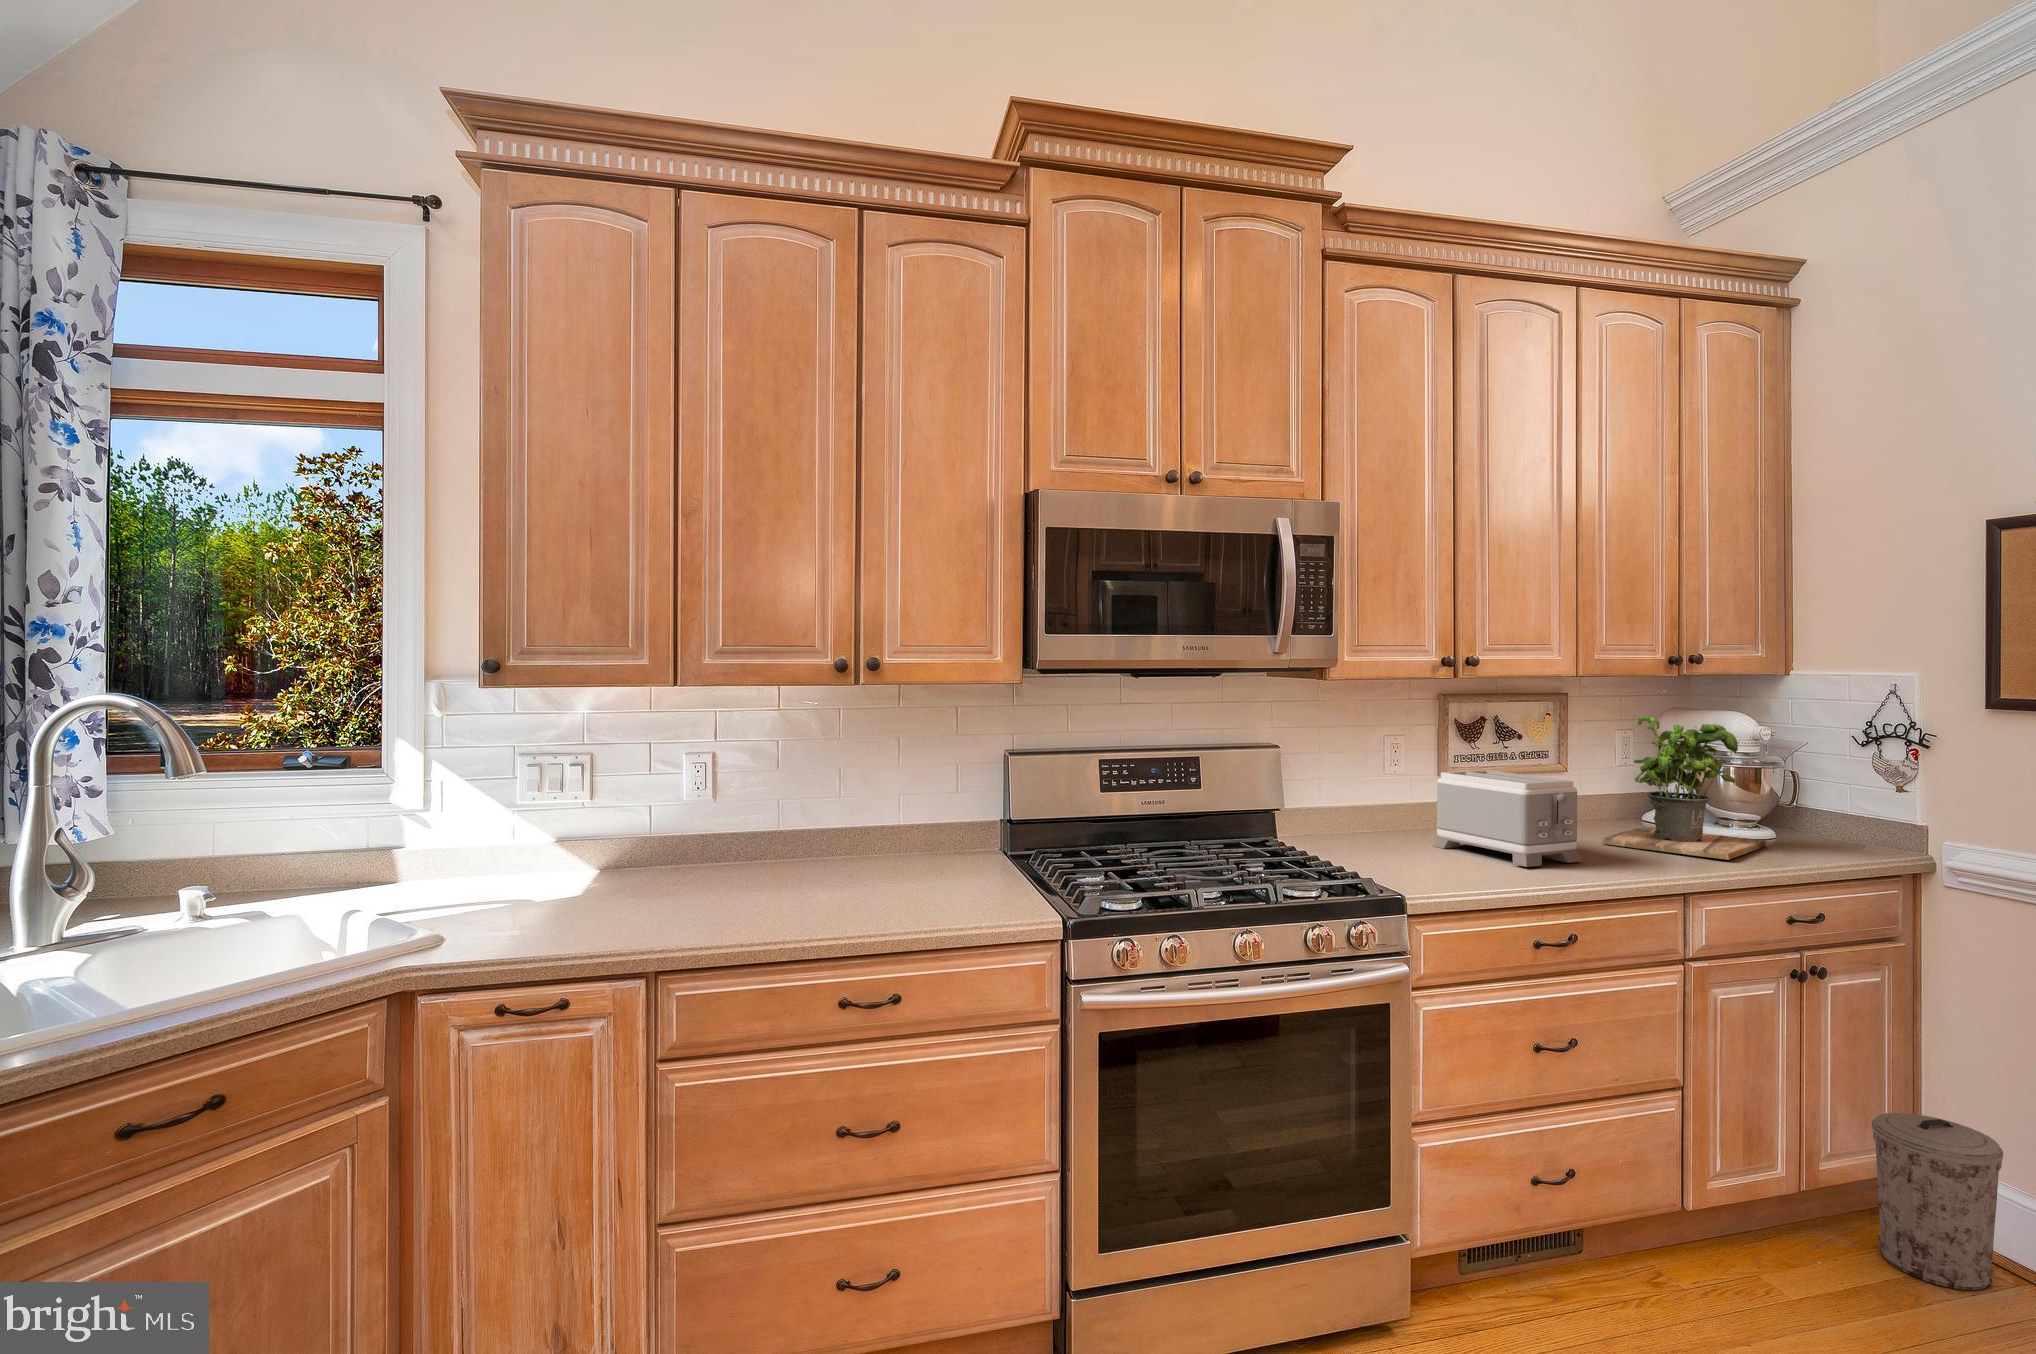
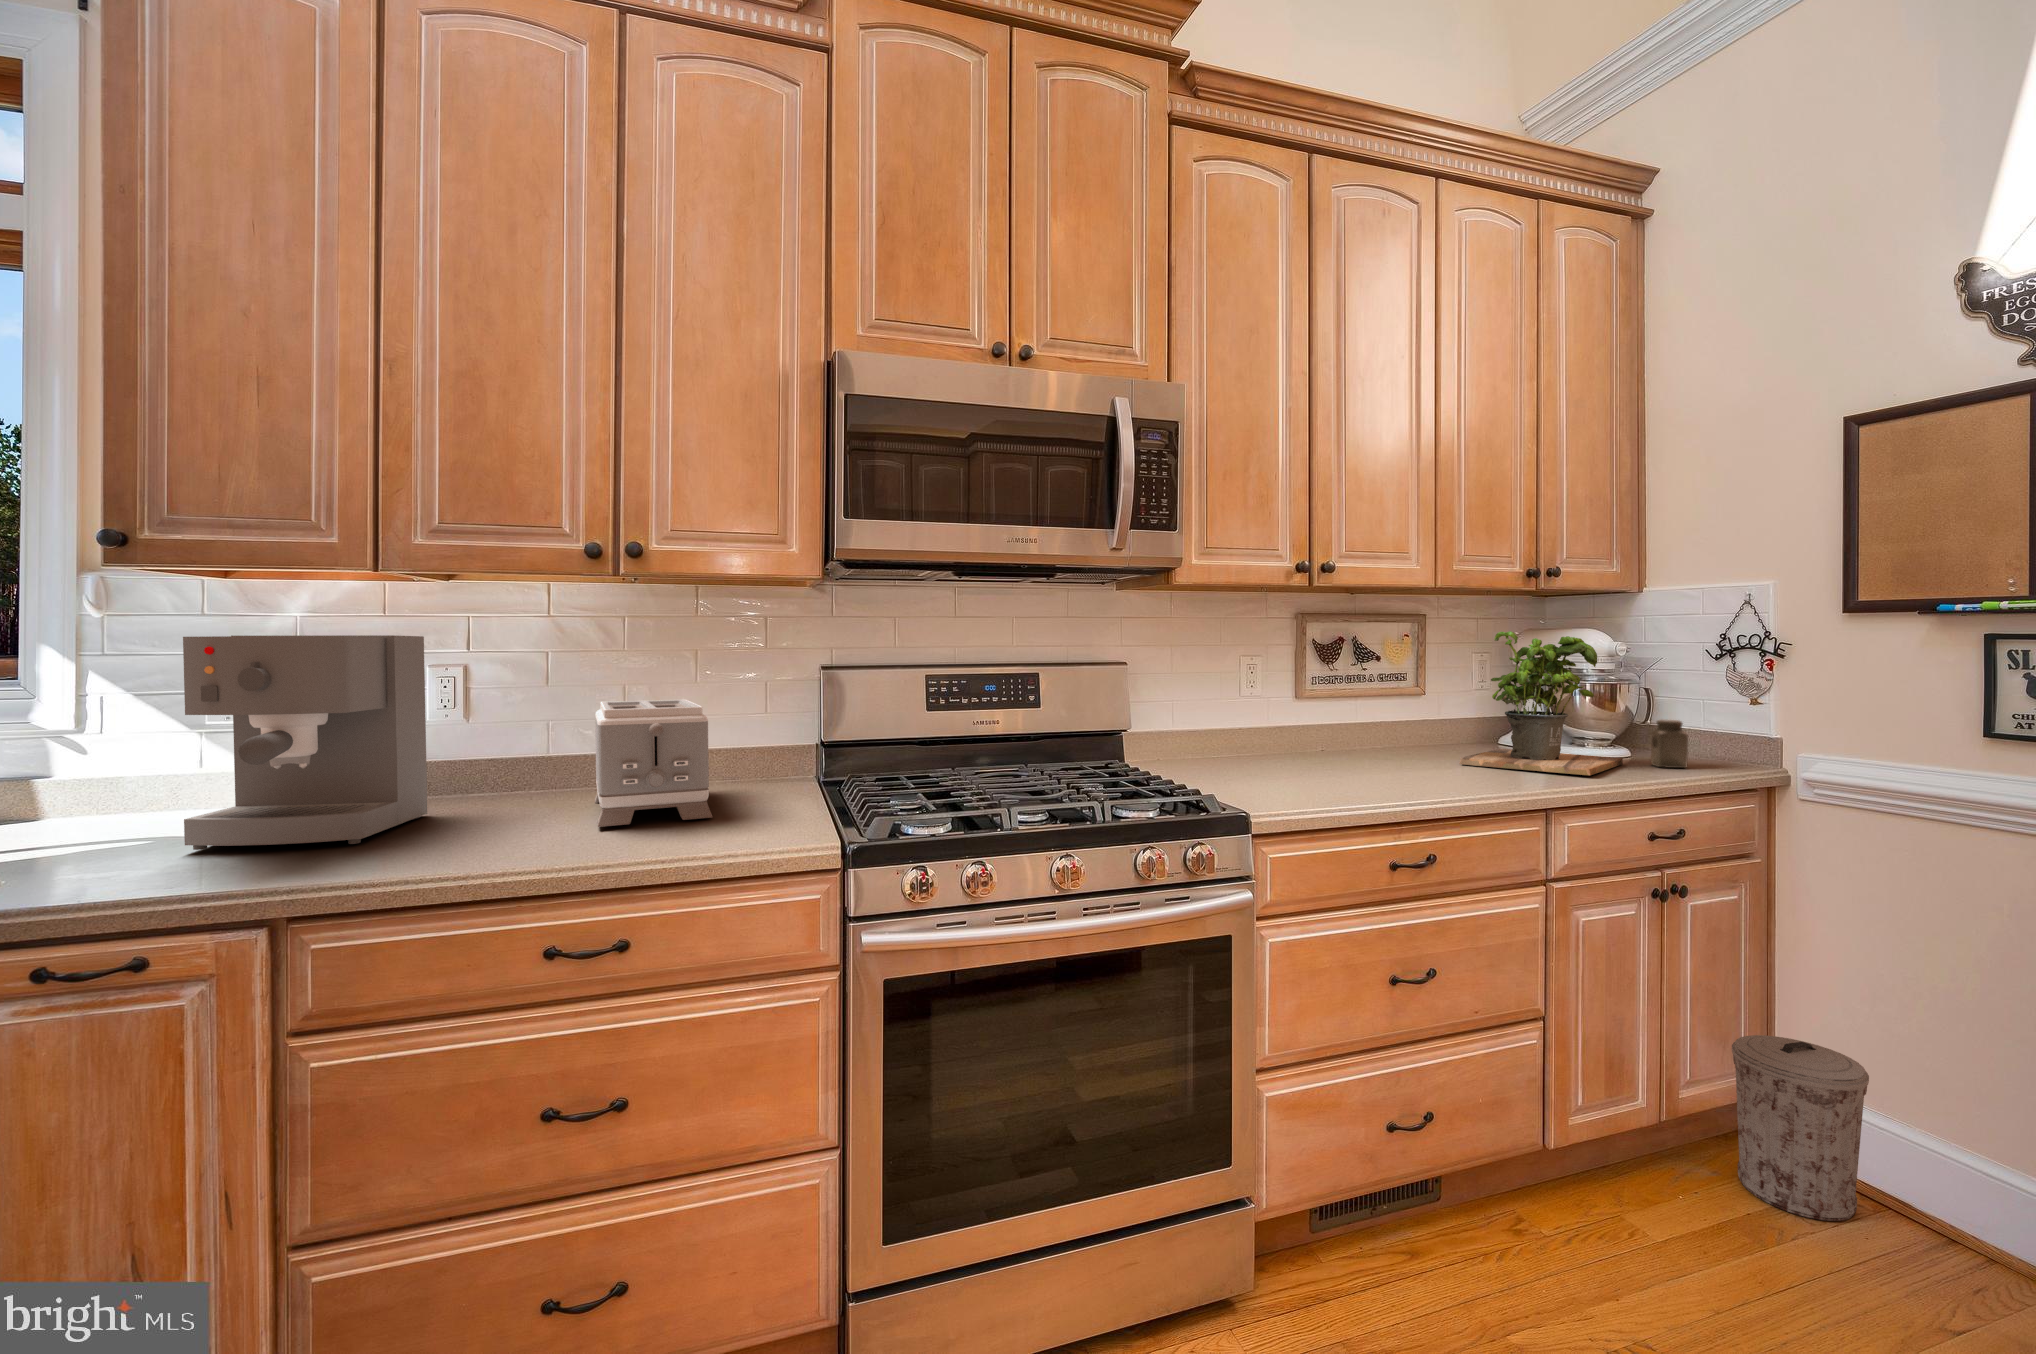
coffee maker: none [551,735,701,914] -> present [183,635,427,850]
toaster: present [1432,770,1582,867] -> present [595,700,712,827]
salt shaker: none [1794,804,1830,852] -> present [1651,720,1688,768]

